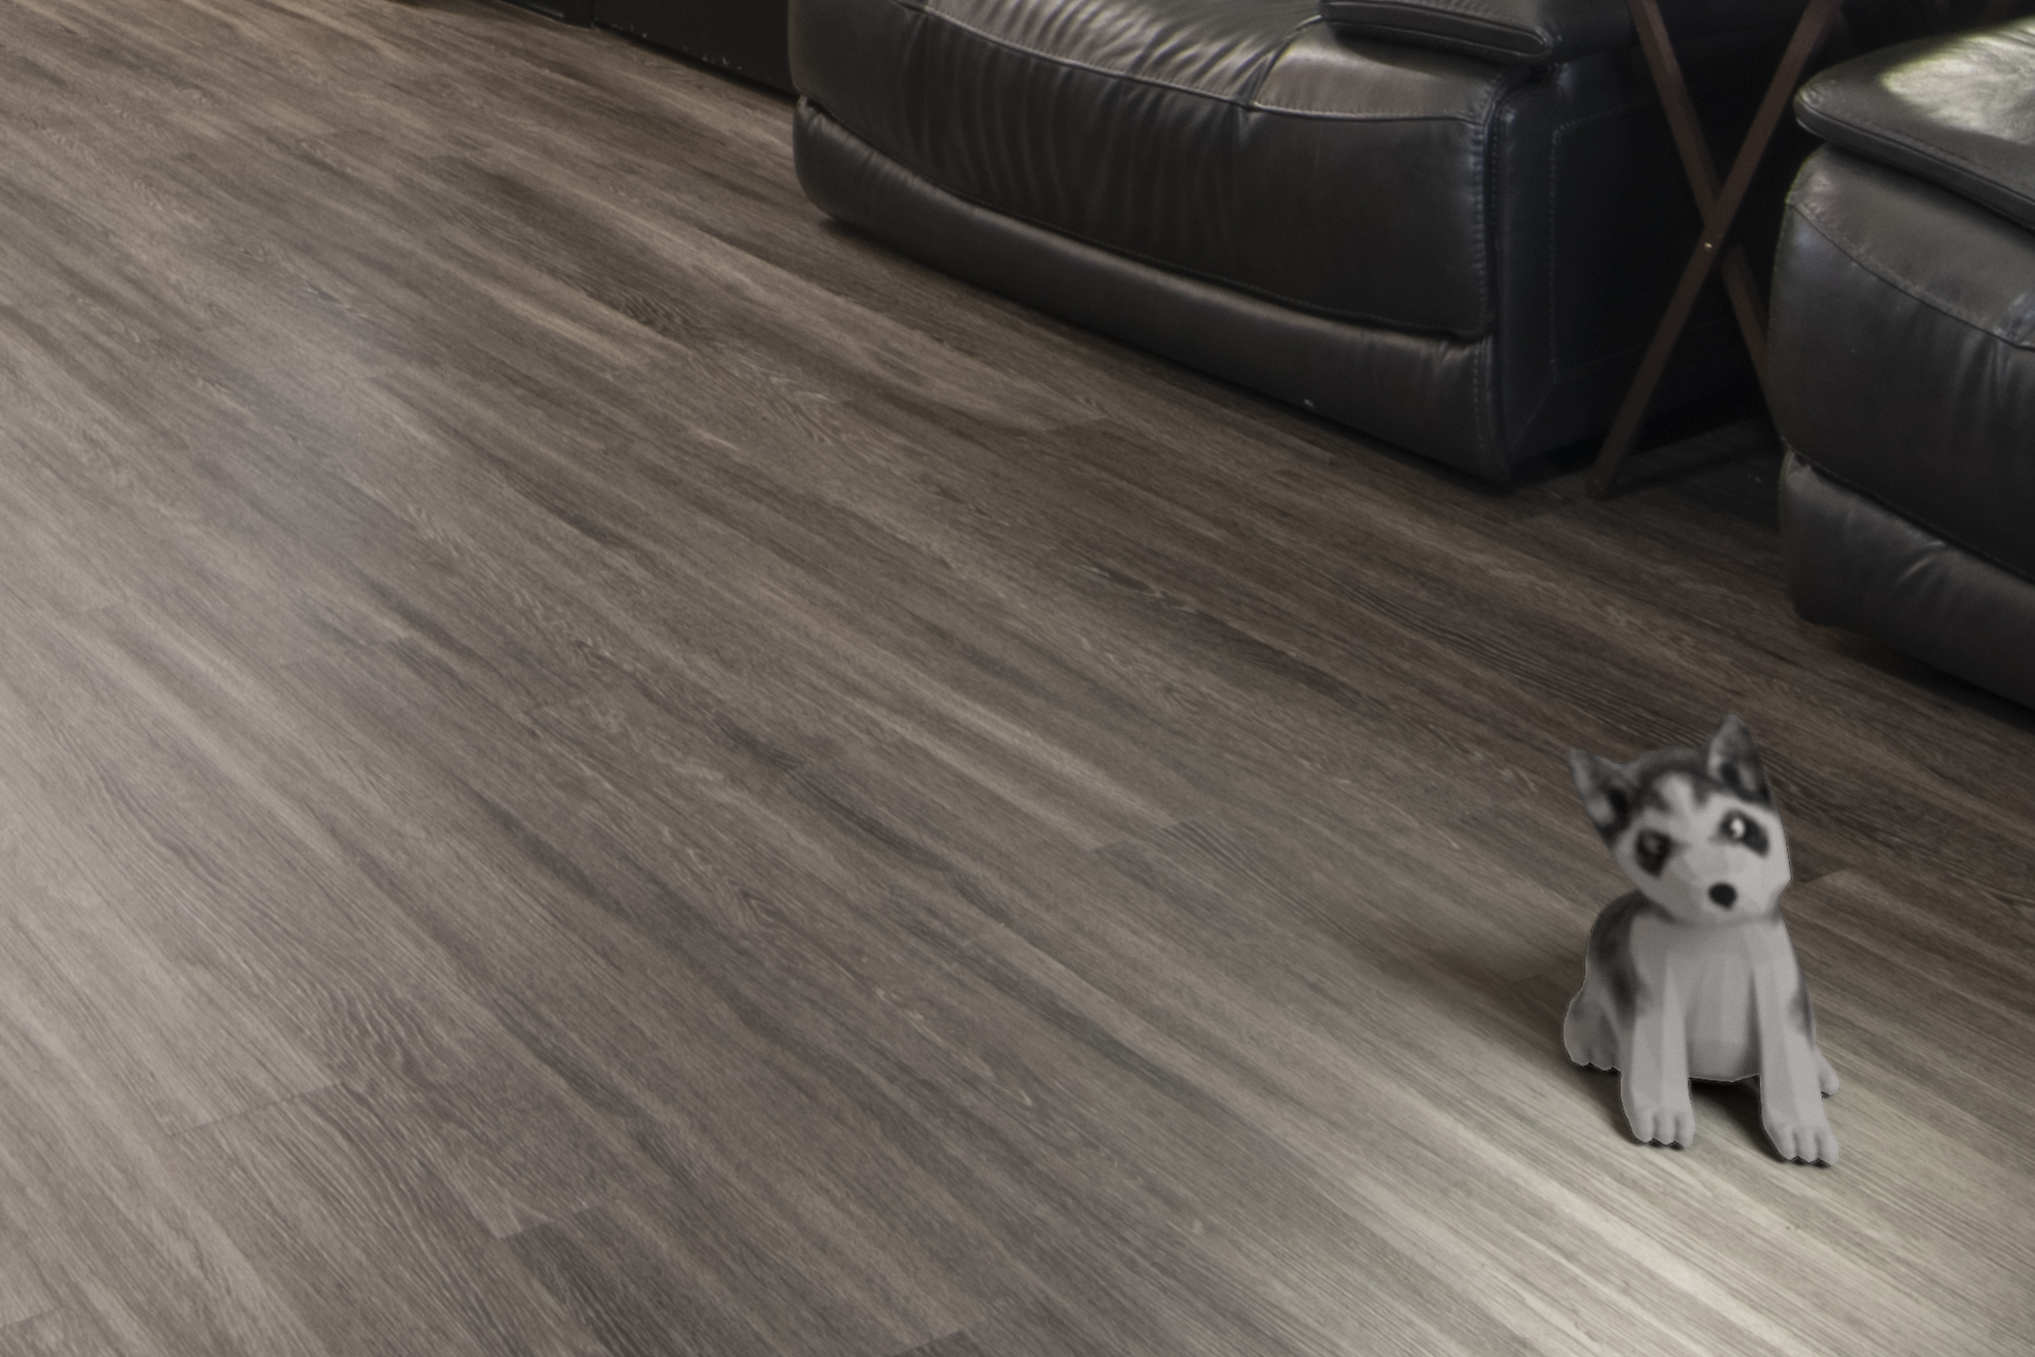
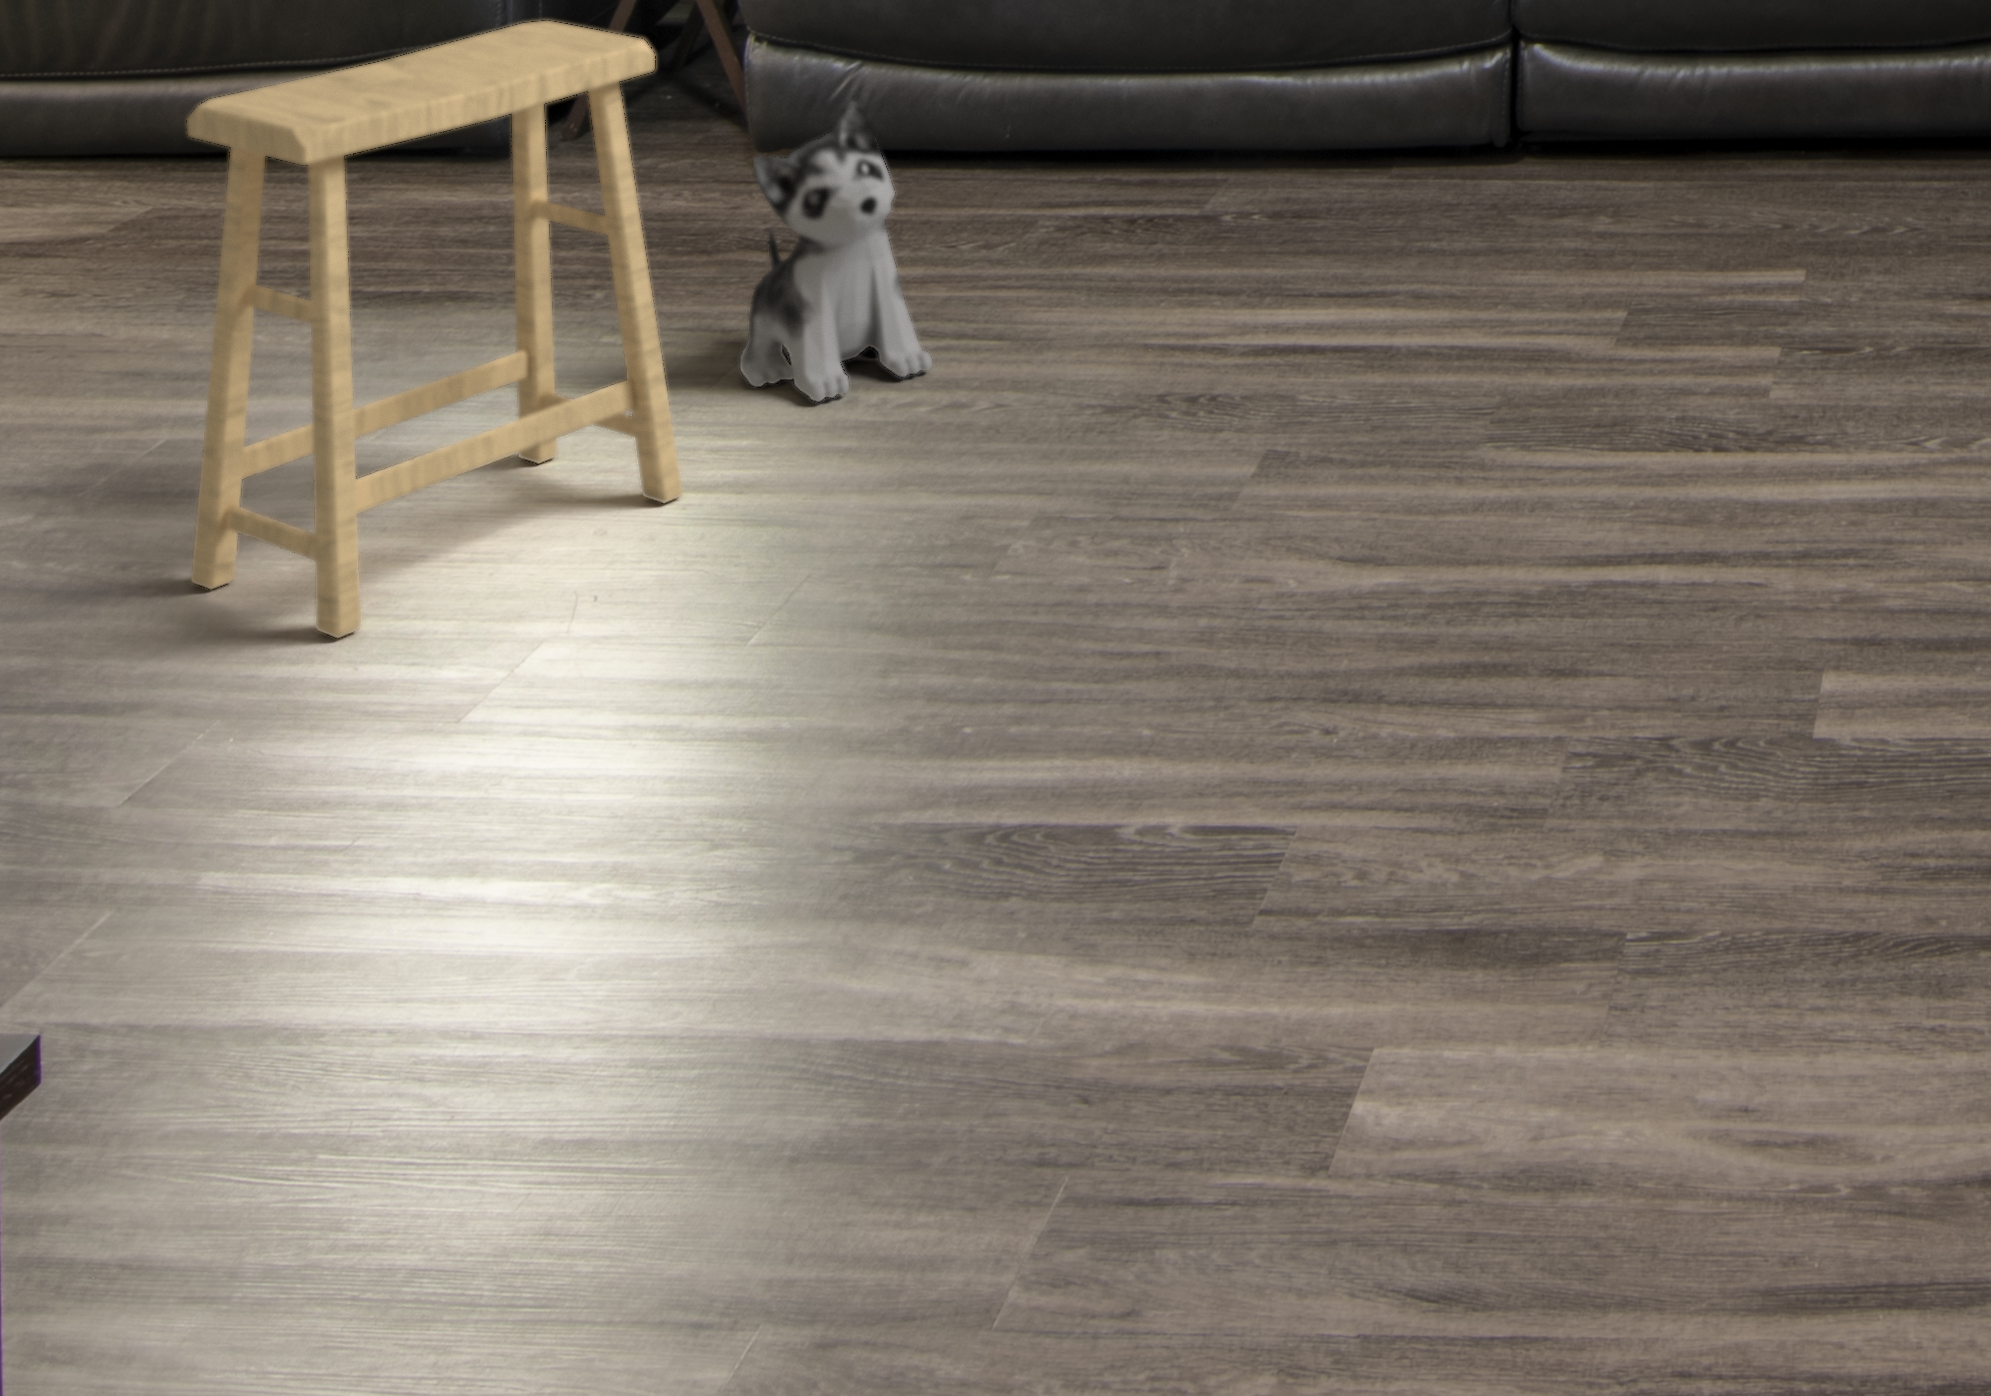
footstool: none [797,483,1378,1230] -> present [187,21,682,638]

